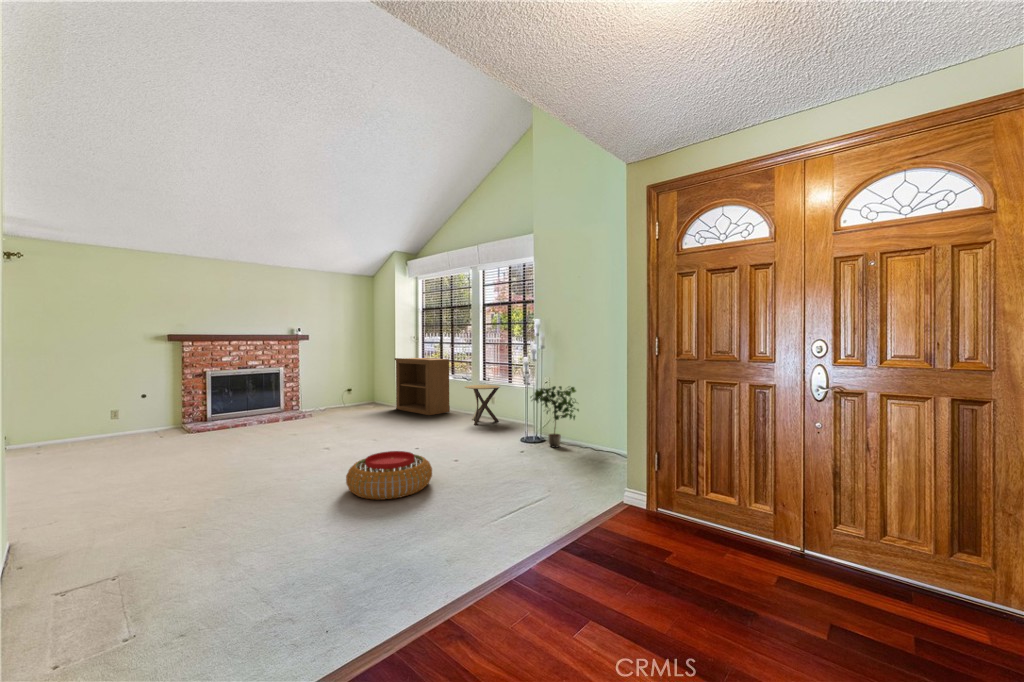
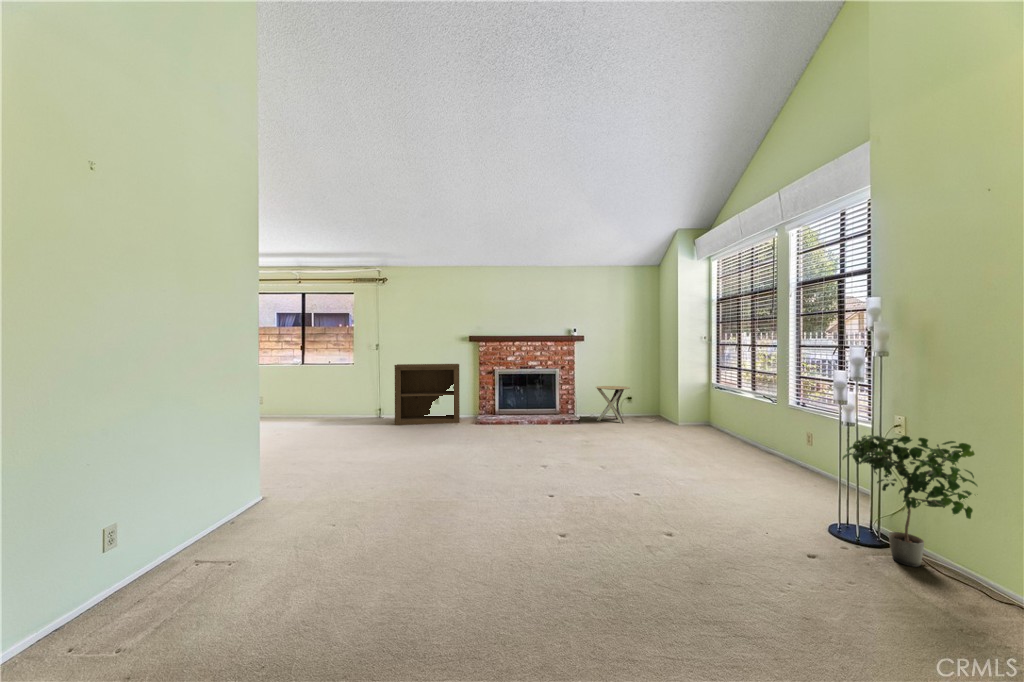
bookshelf: present [395,358,450,415] -> present [394,364,460,425]
side table: present [465,385,500,425] -> present [596,386,630,423]
pouf: present [346,451,432,500] -> none [485,494,603,573]

